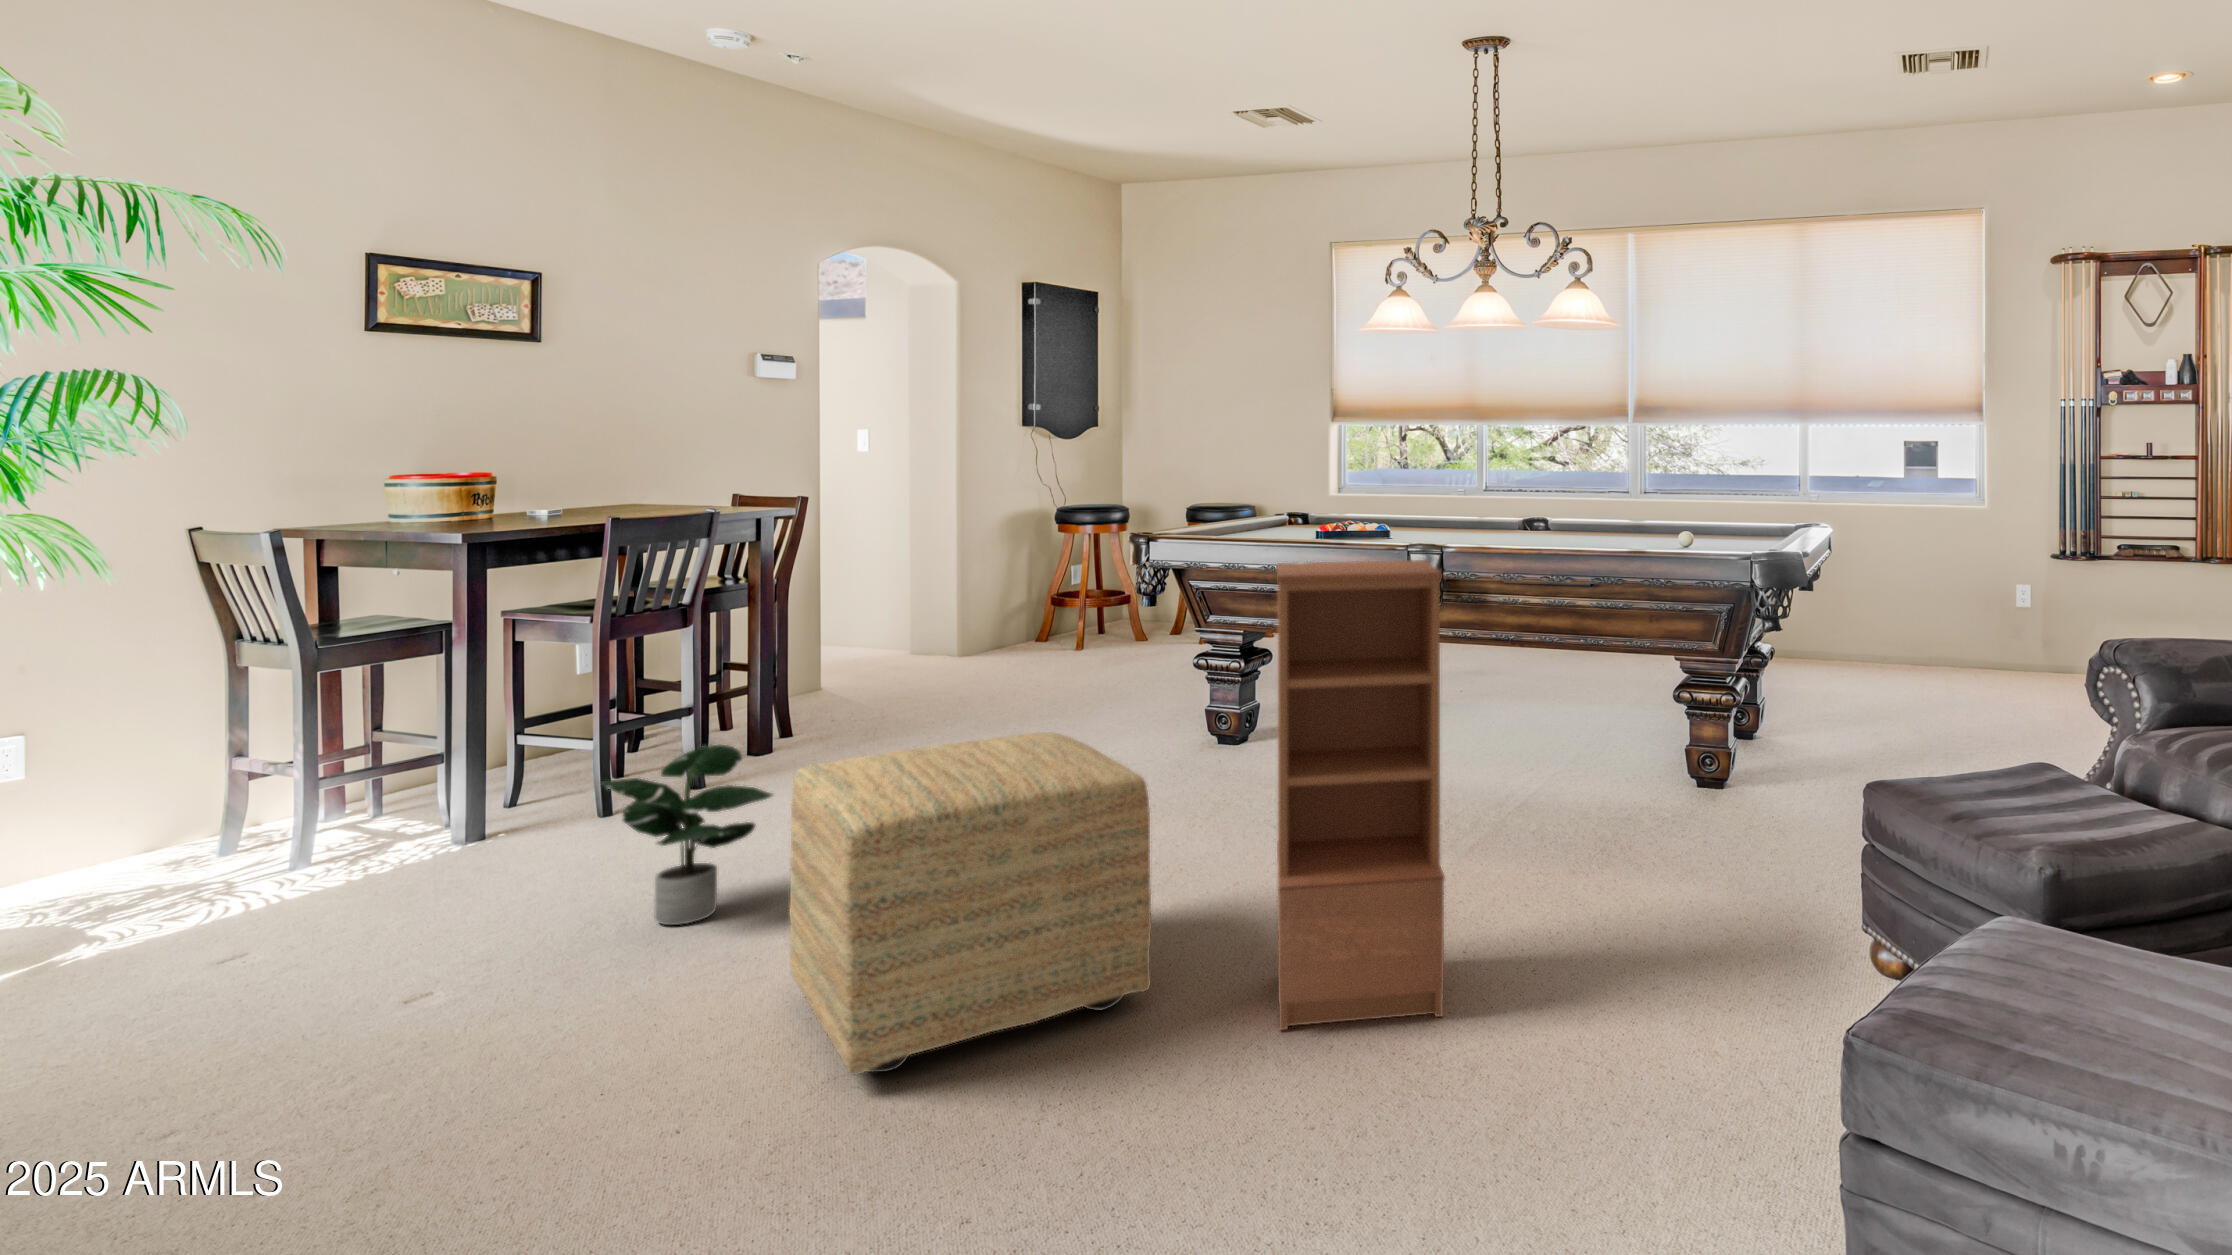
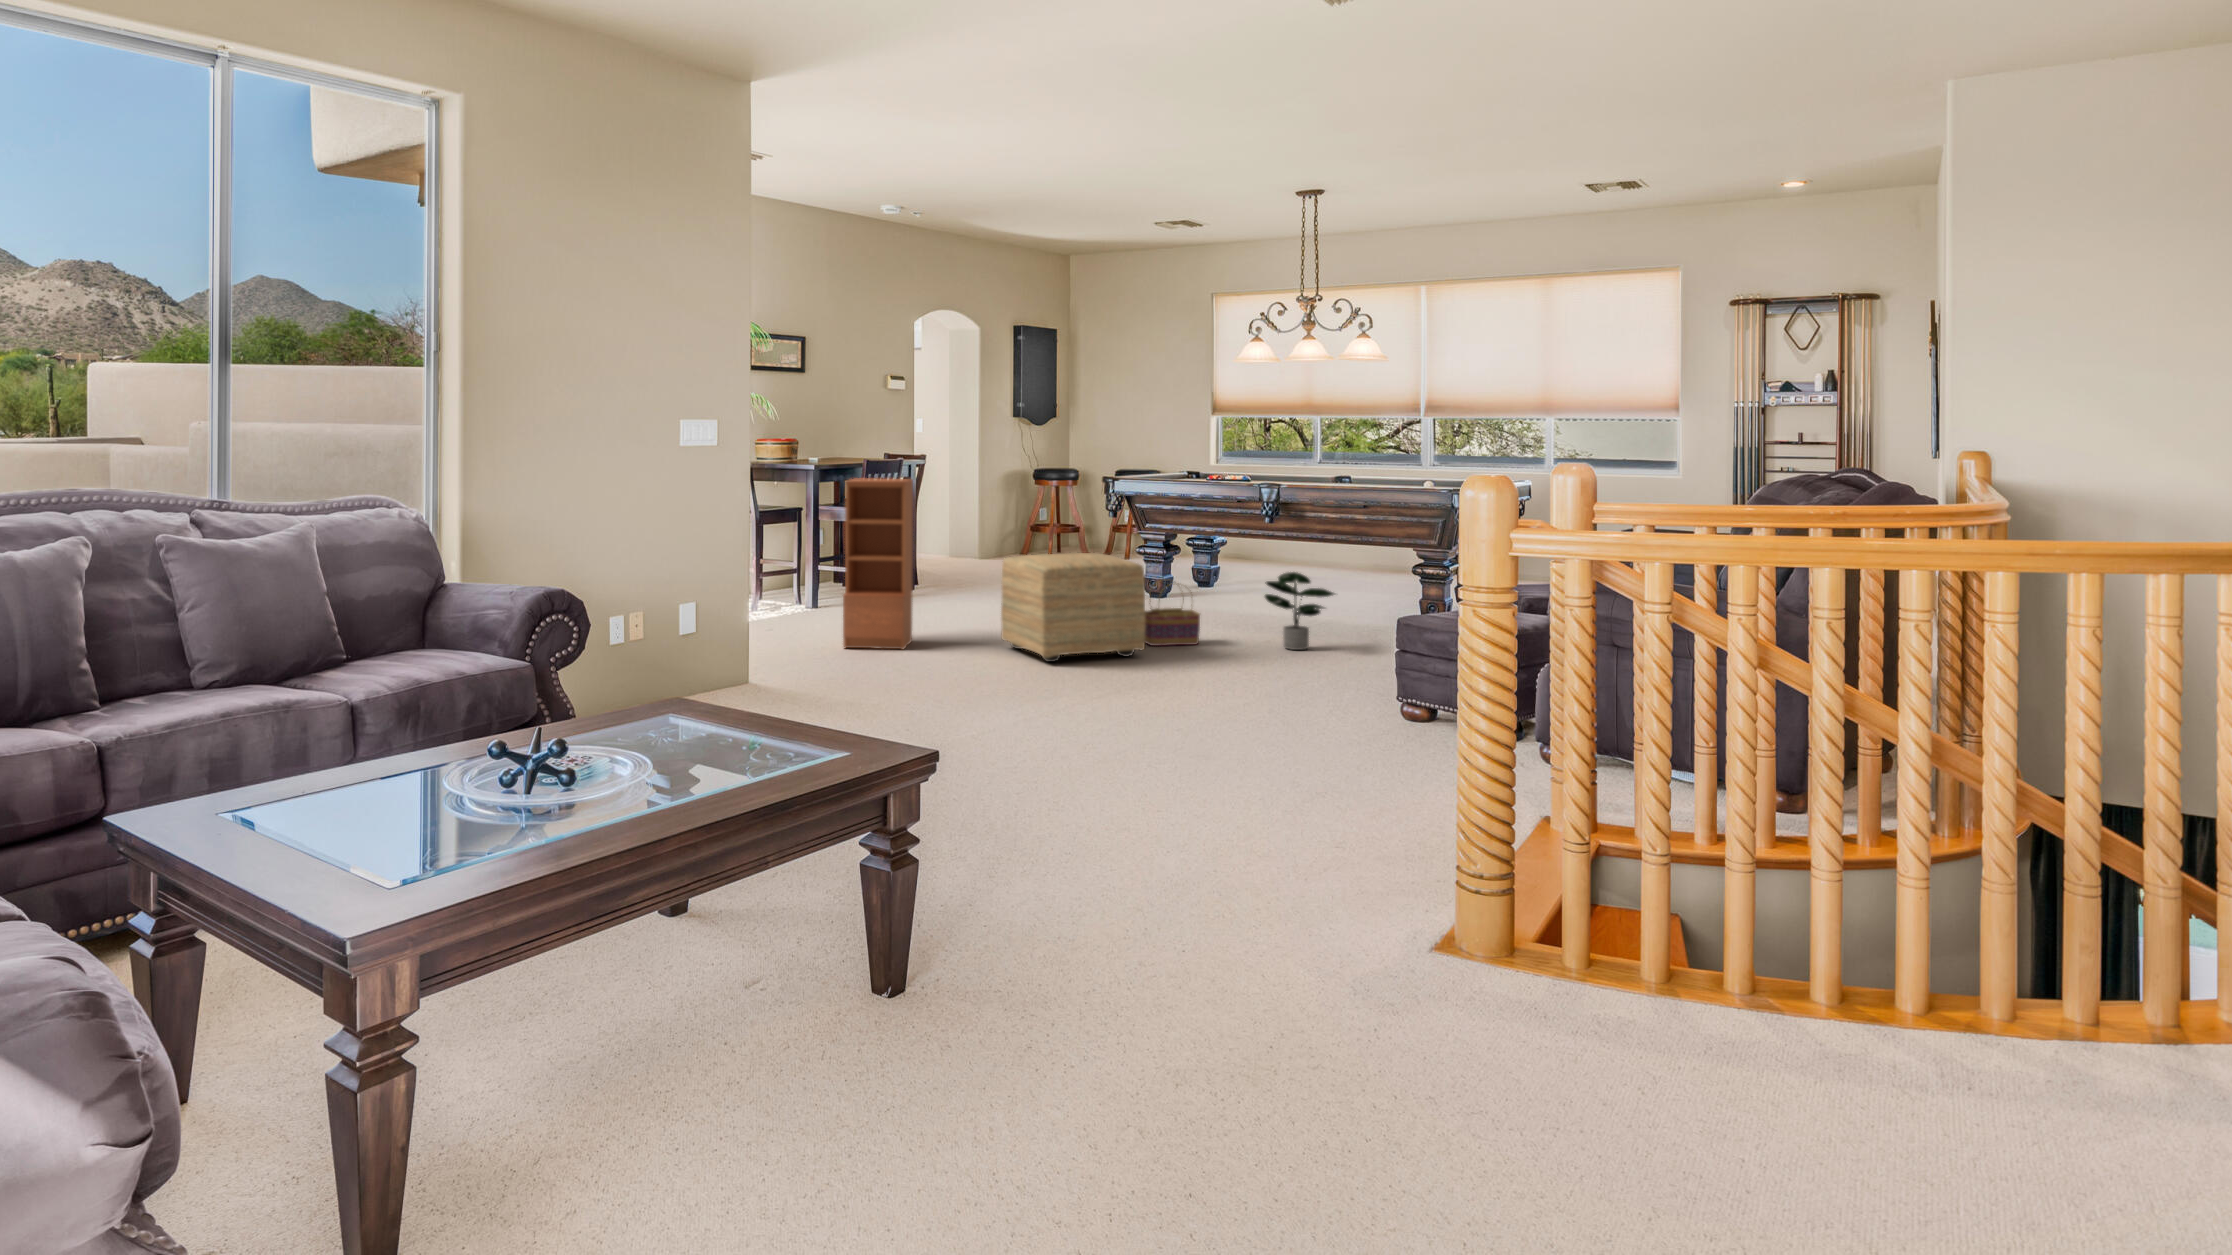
bookcase: present [1277,560,1445,1030] -> present [843,478,913,649]
potted plant: present [601,745,773,925] -> present [1265,572,1335,650]
basket: none [1160,775,1293,941] -> present [1145,580,1200,646]

